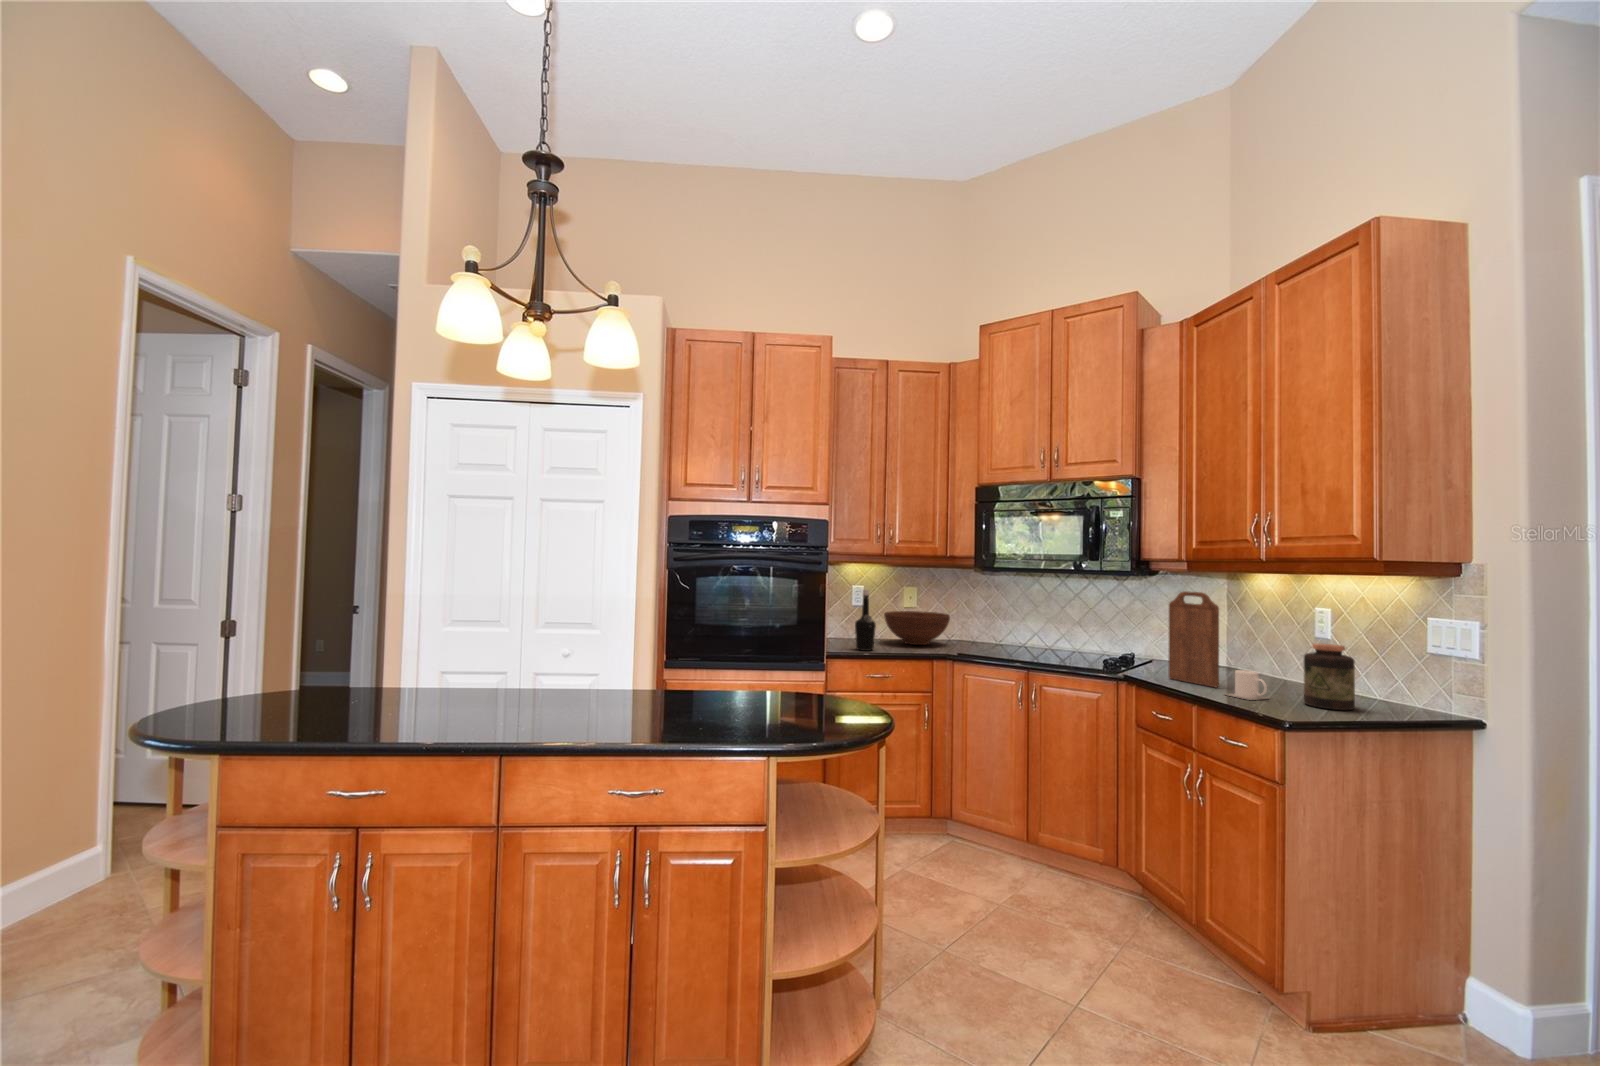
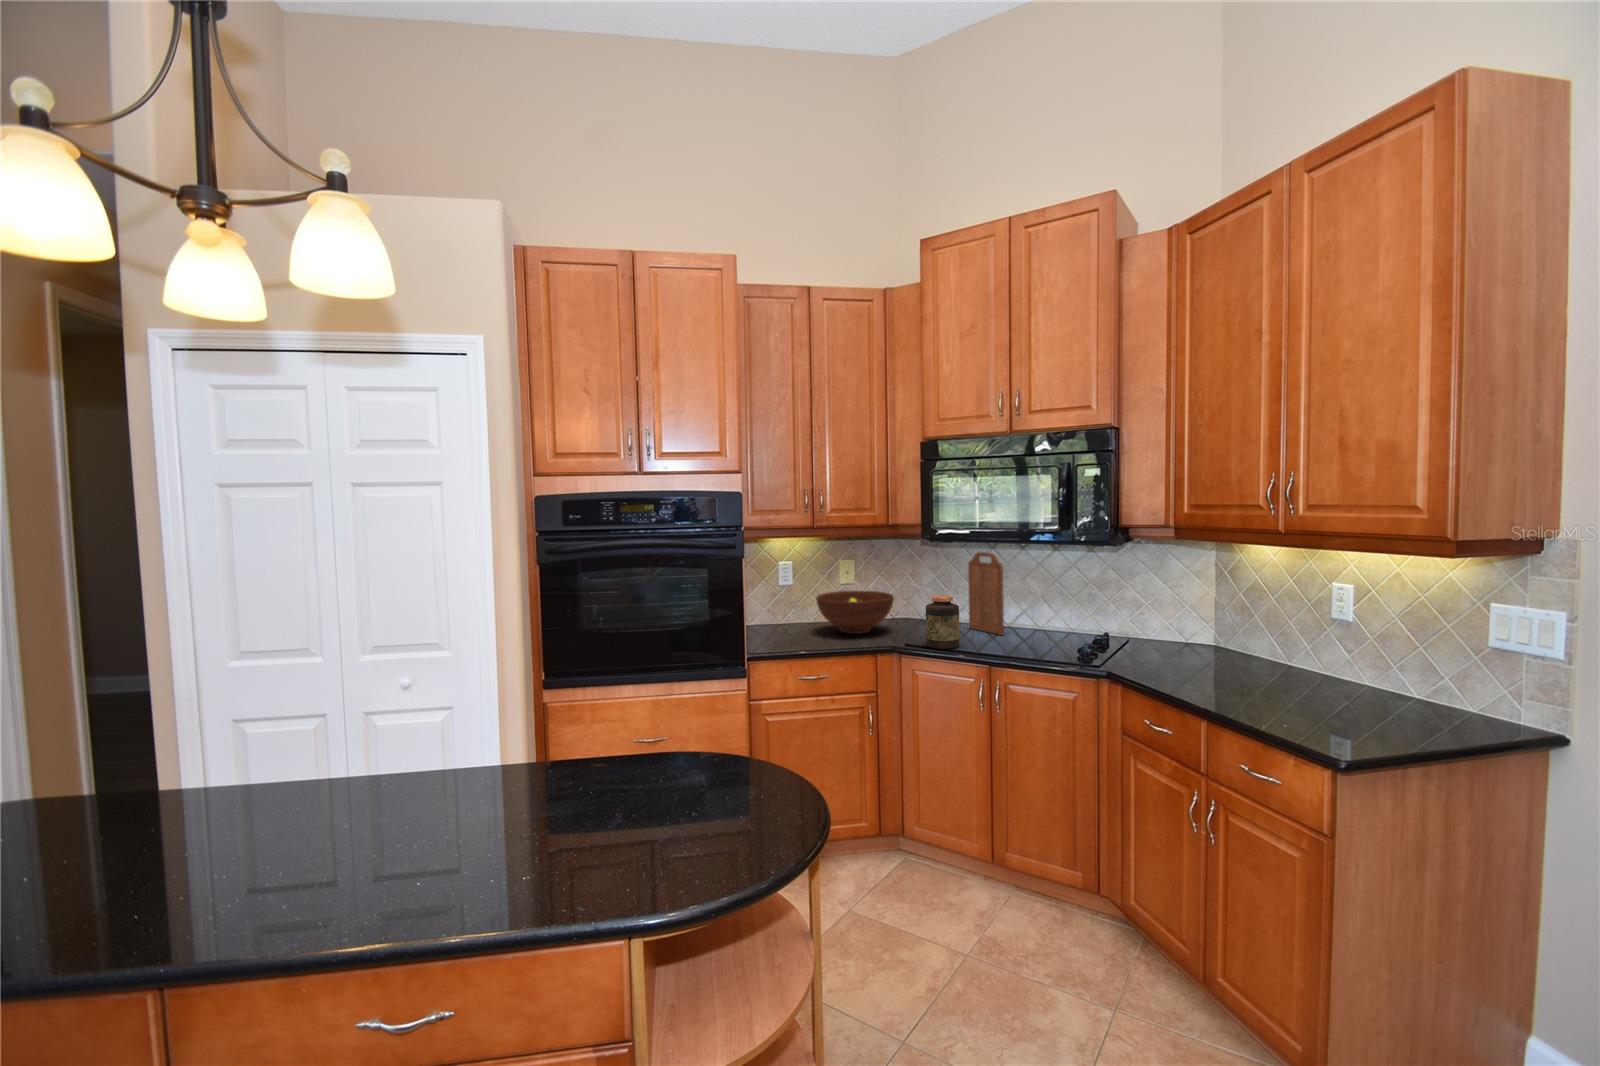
bottle: present [855,590,876,651] -> none [781,575,806,649]
cutting board: present [1168,591,1219,687] -> present [968,552,1004,635]
jar: present [1304,644,1355,710] -> present [926,595,959,649]
mug: present [1228,670,1267,700] -> none [1235,672,1295,713]

